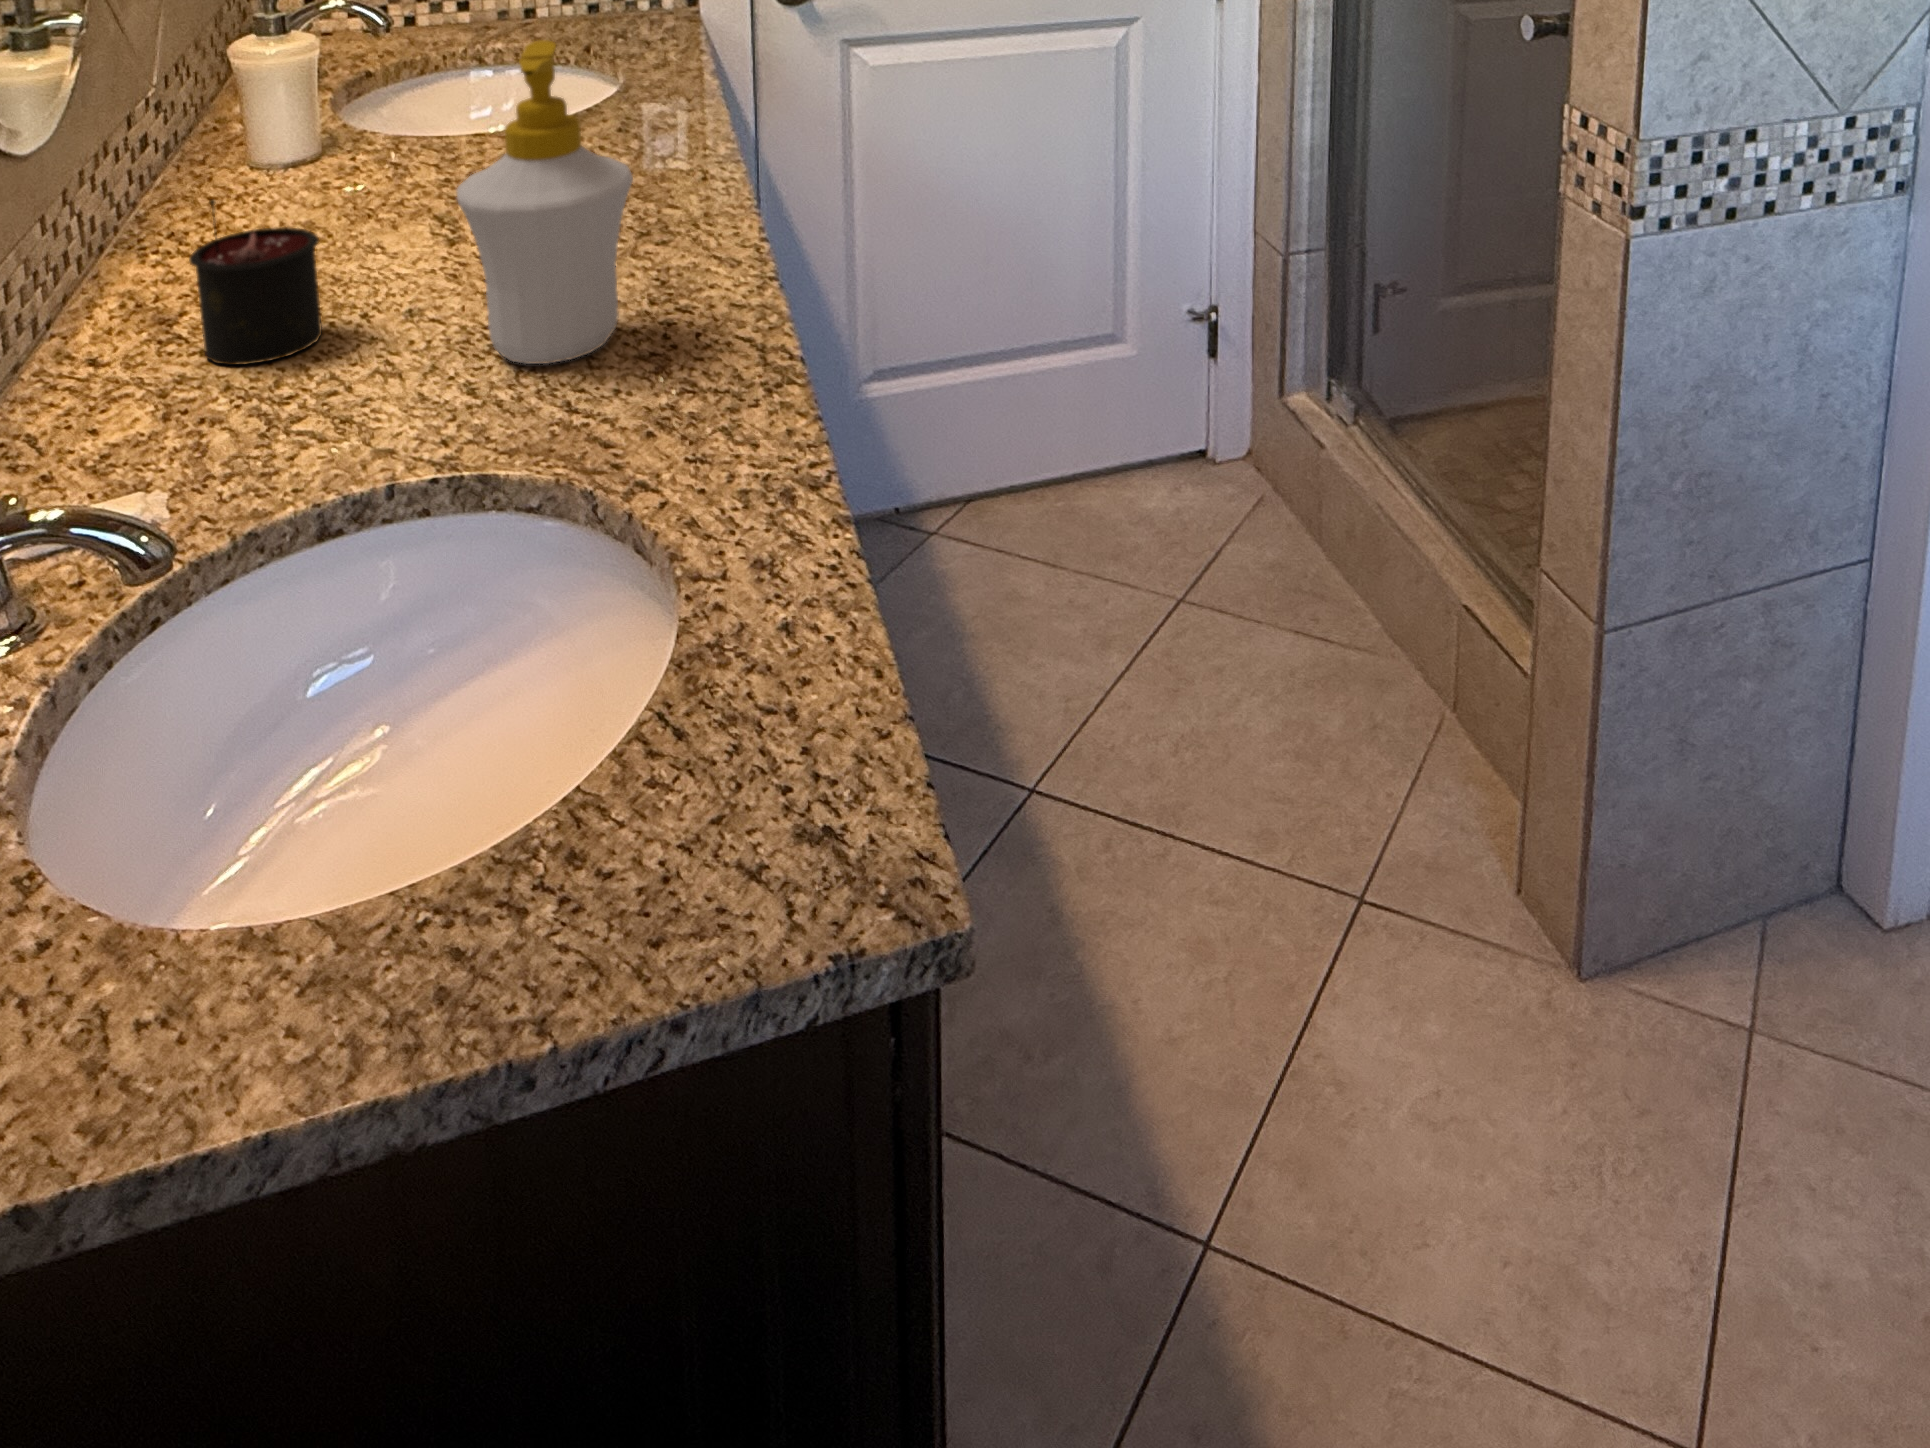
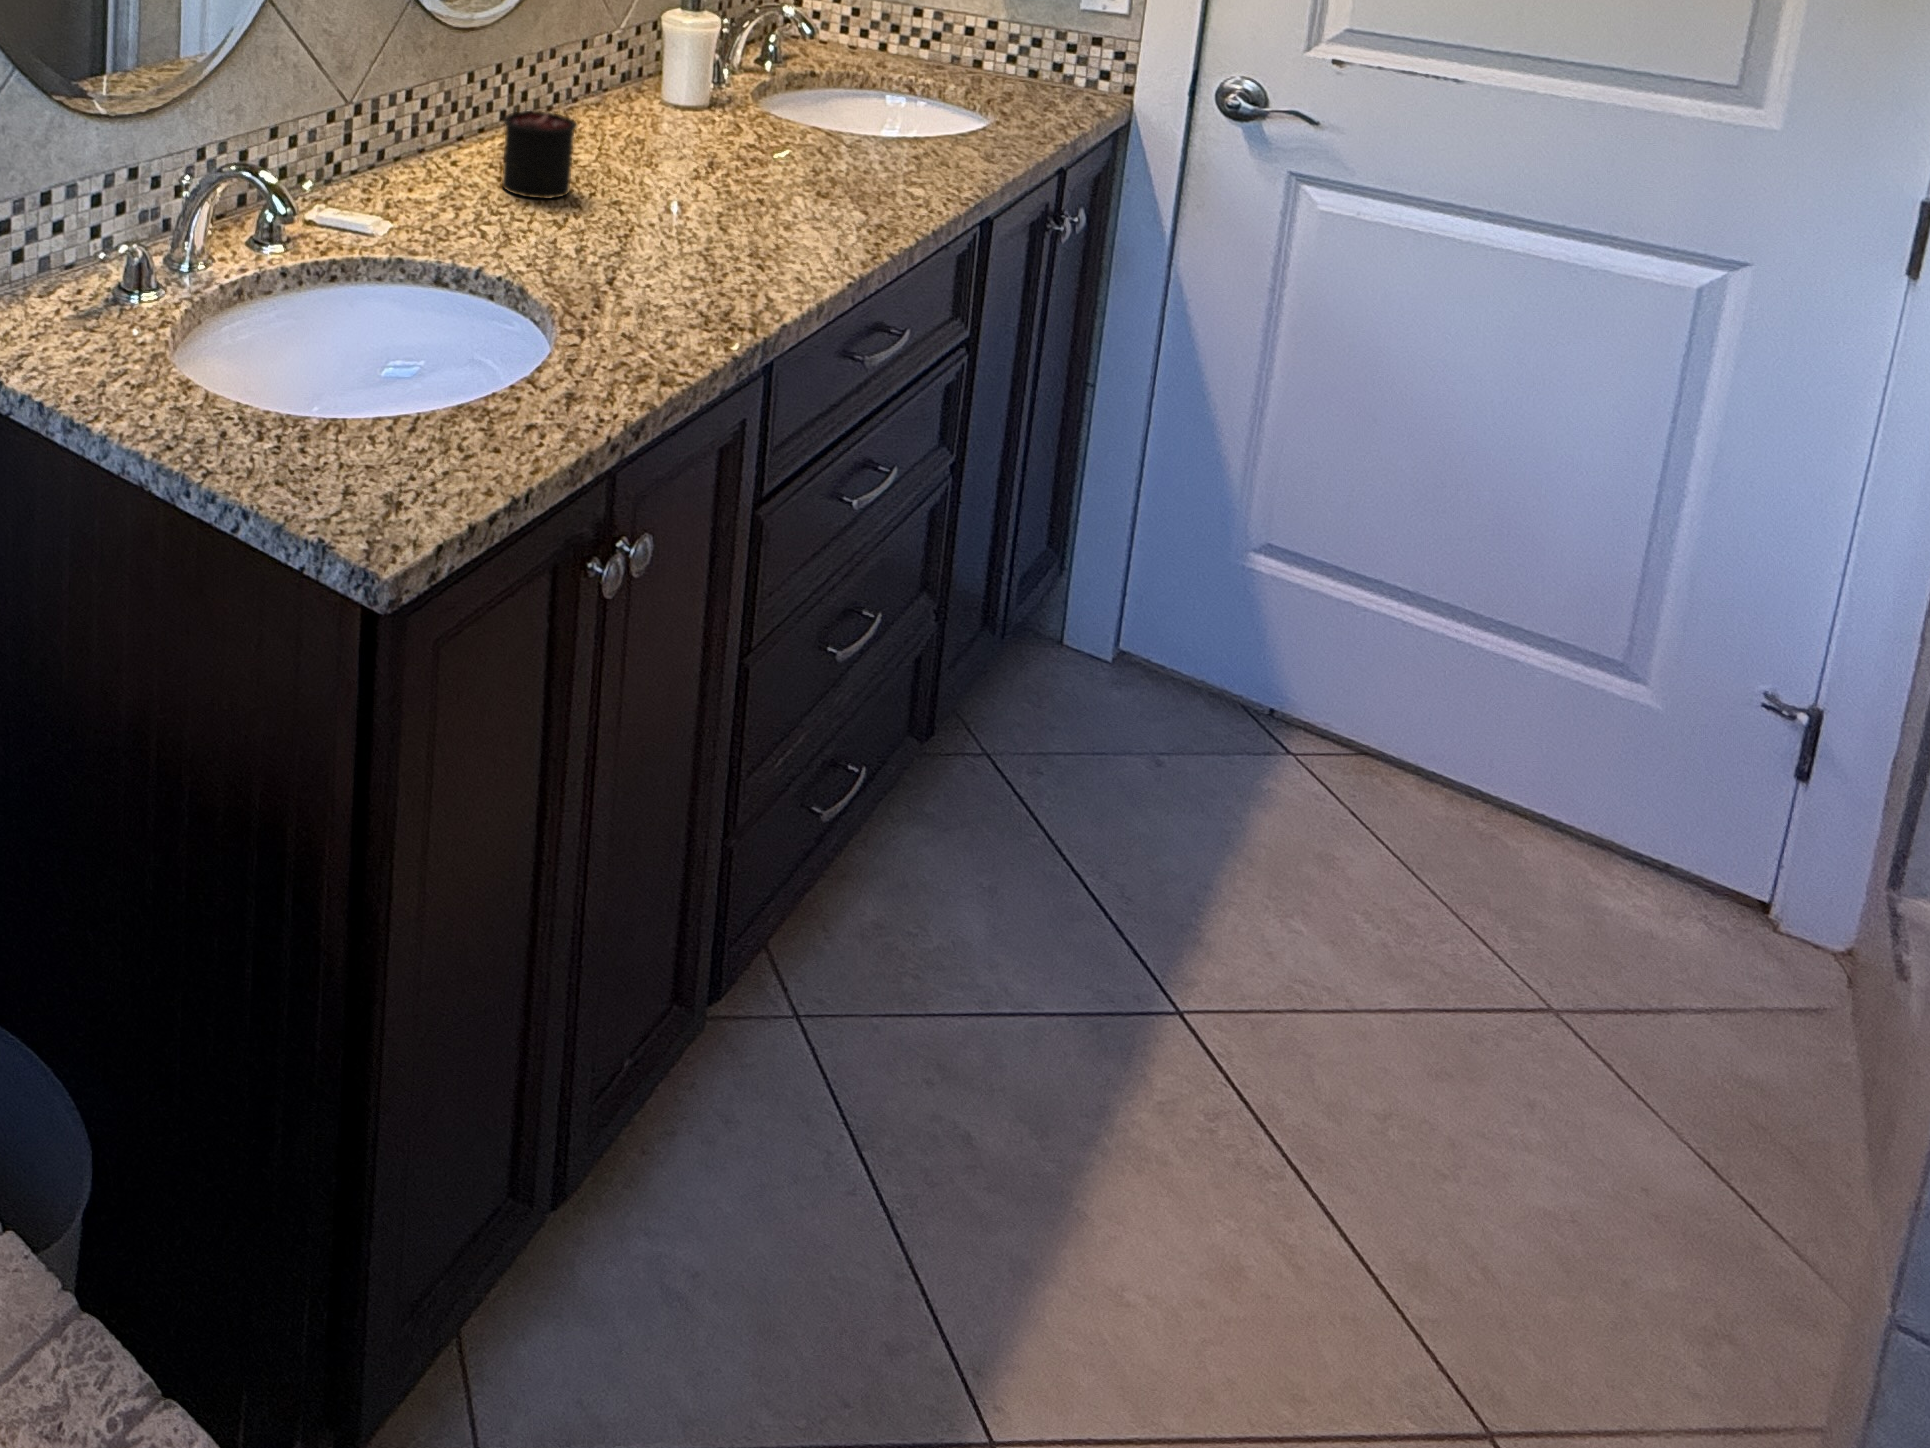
soap bottle: present [457,40,633,364] -> none [615,18,741,264]

